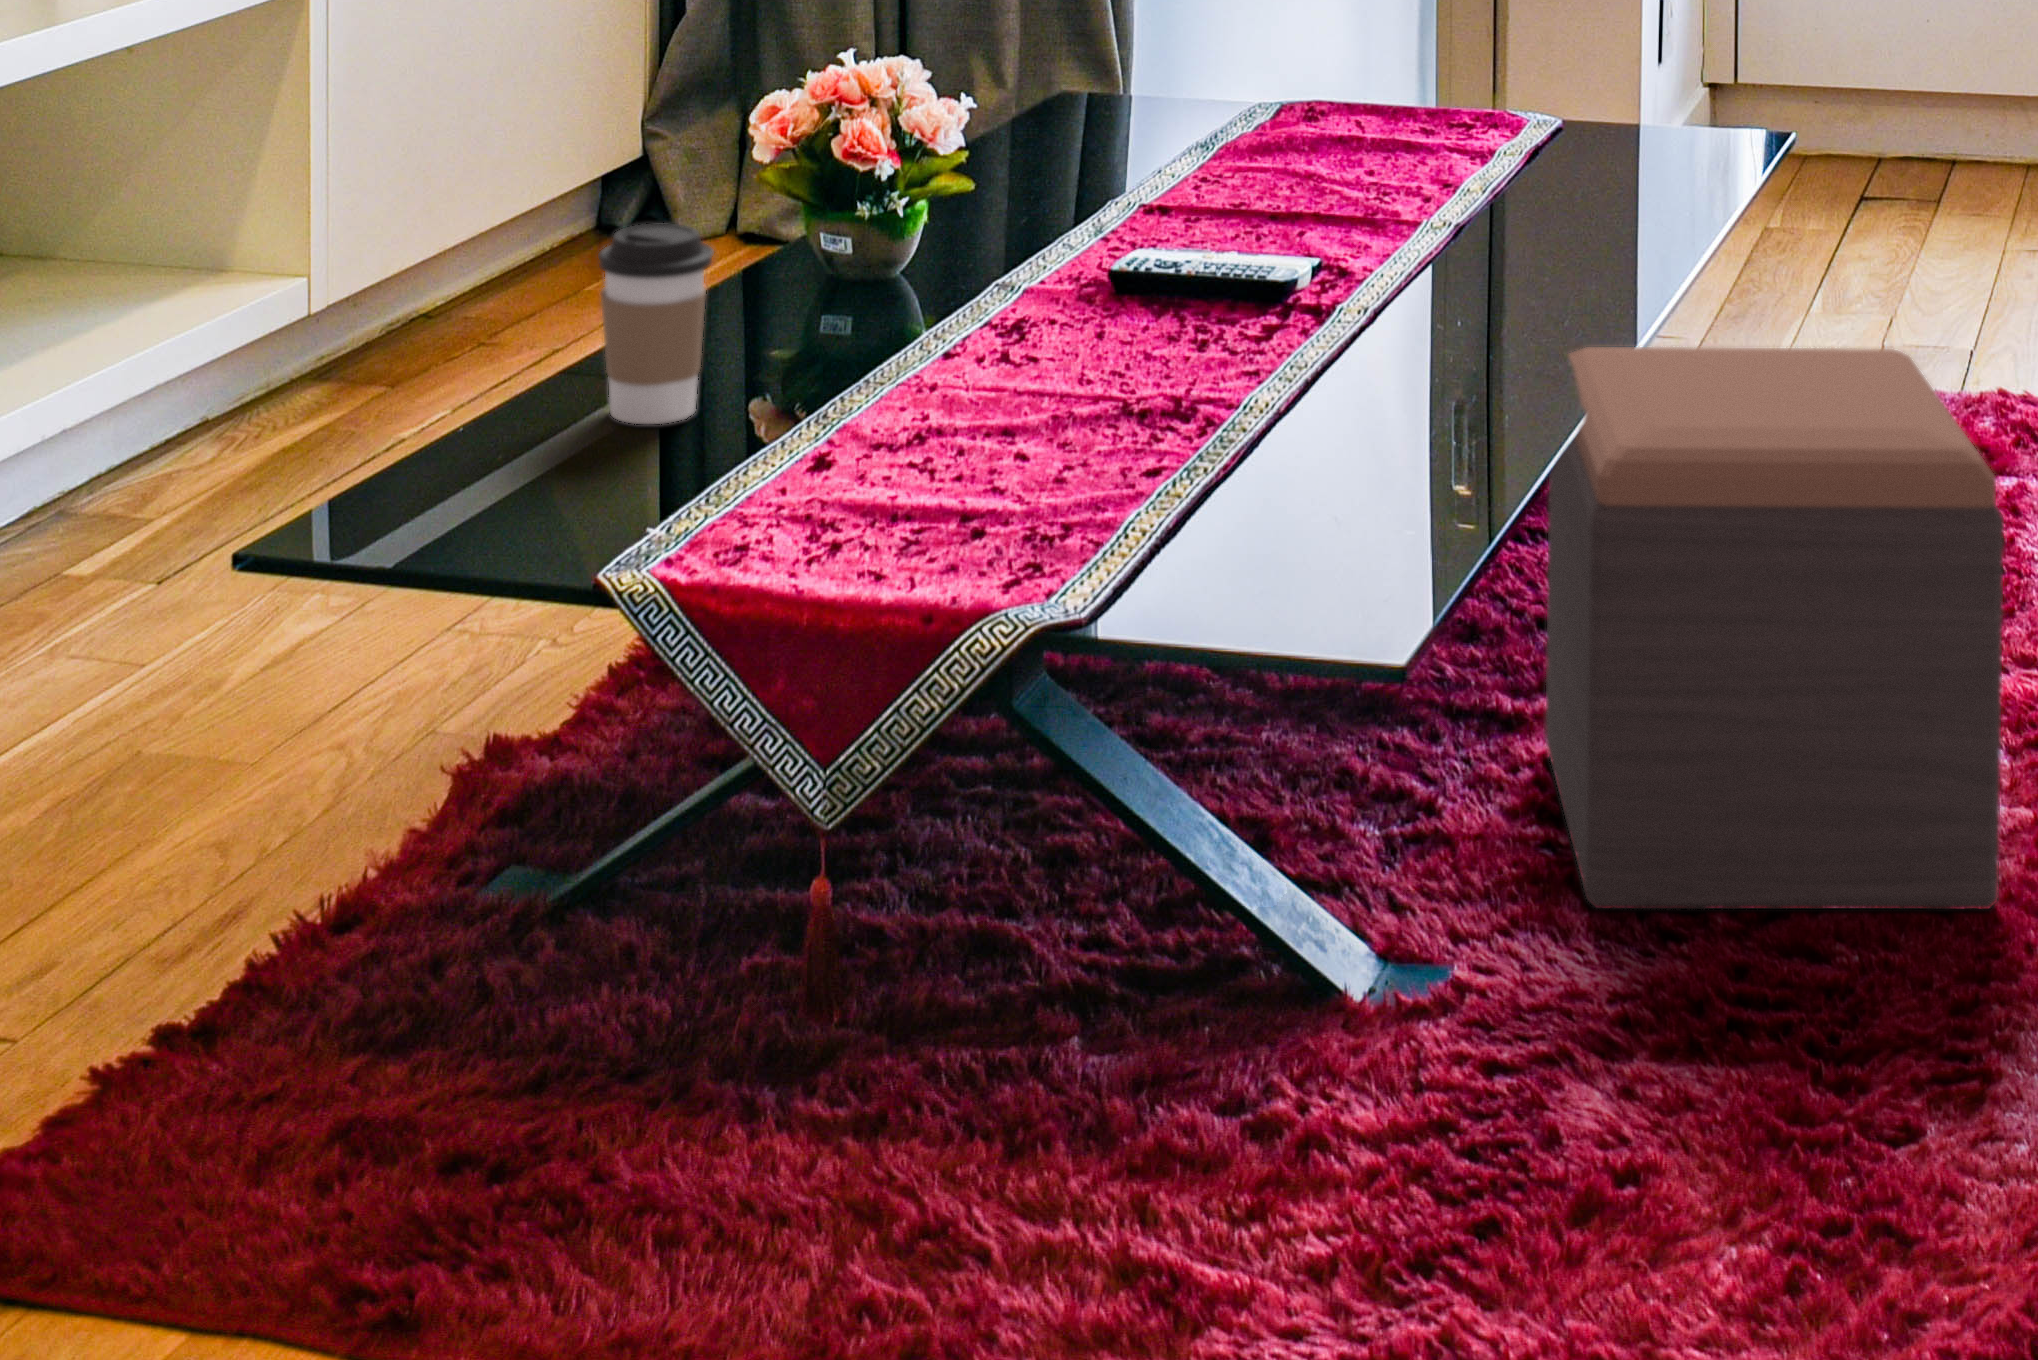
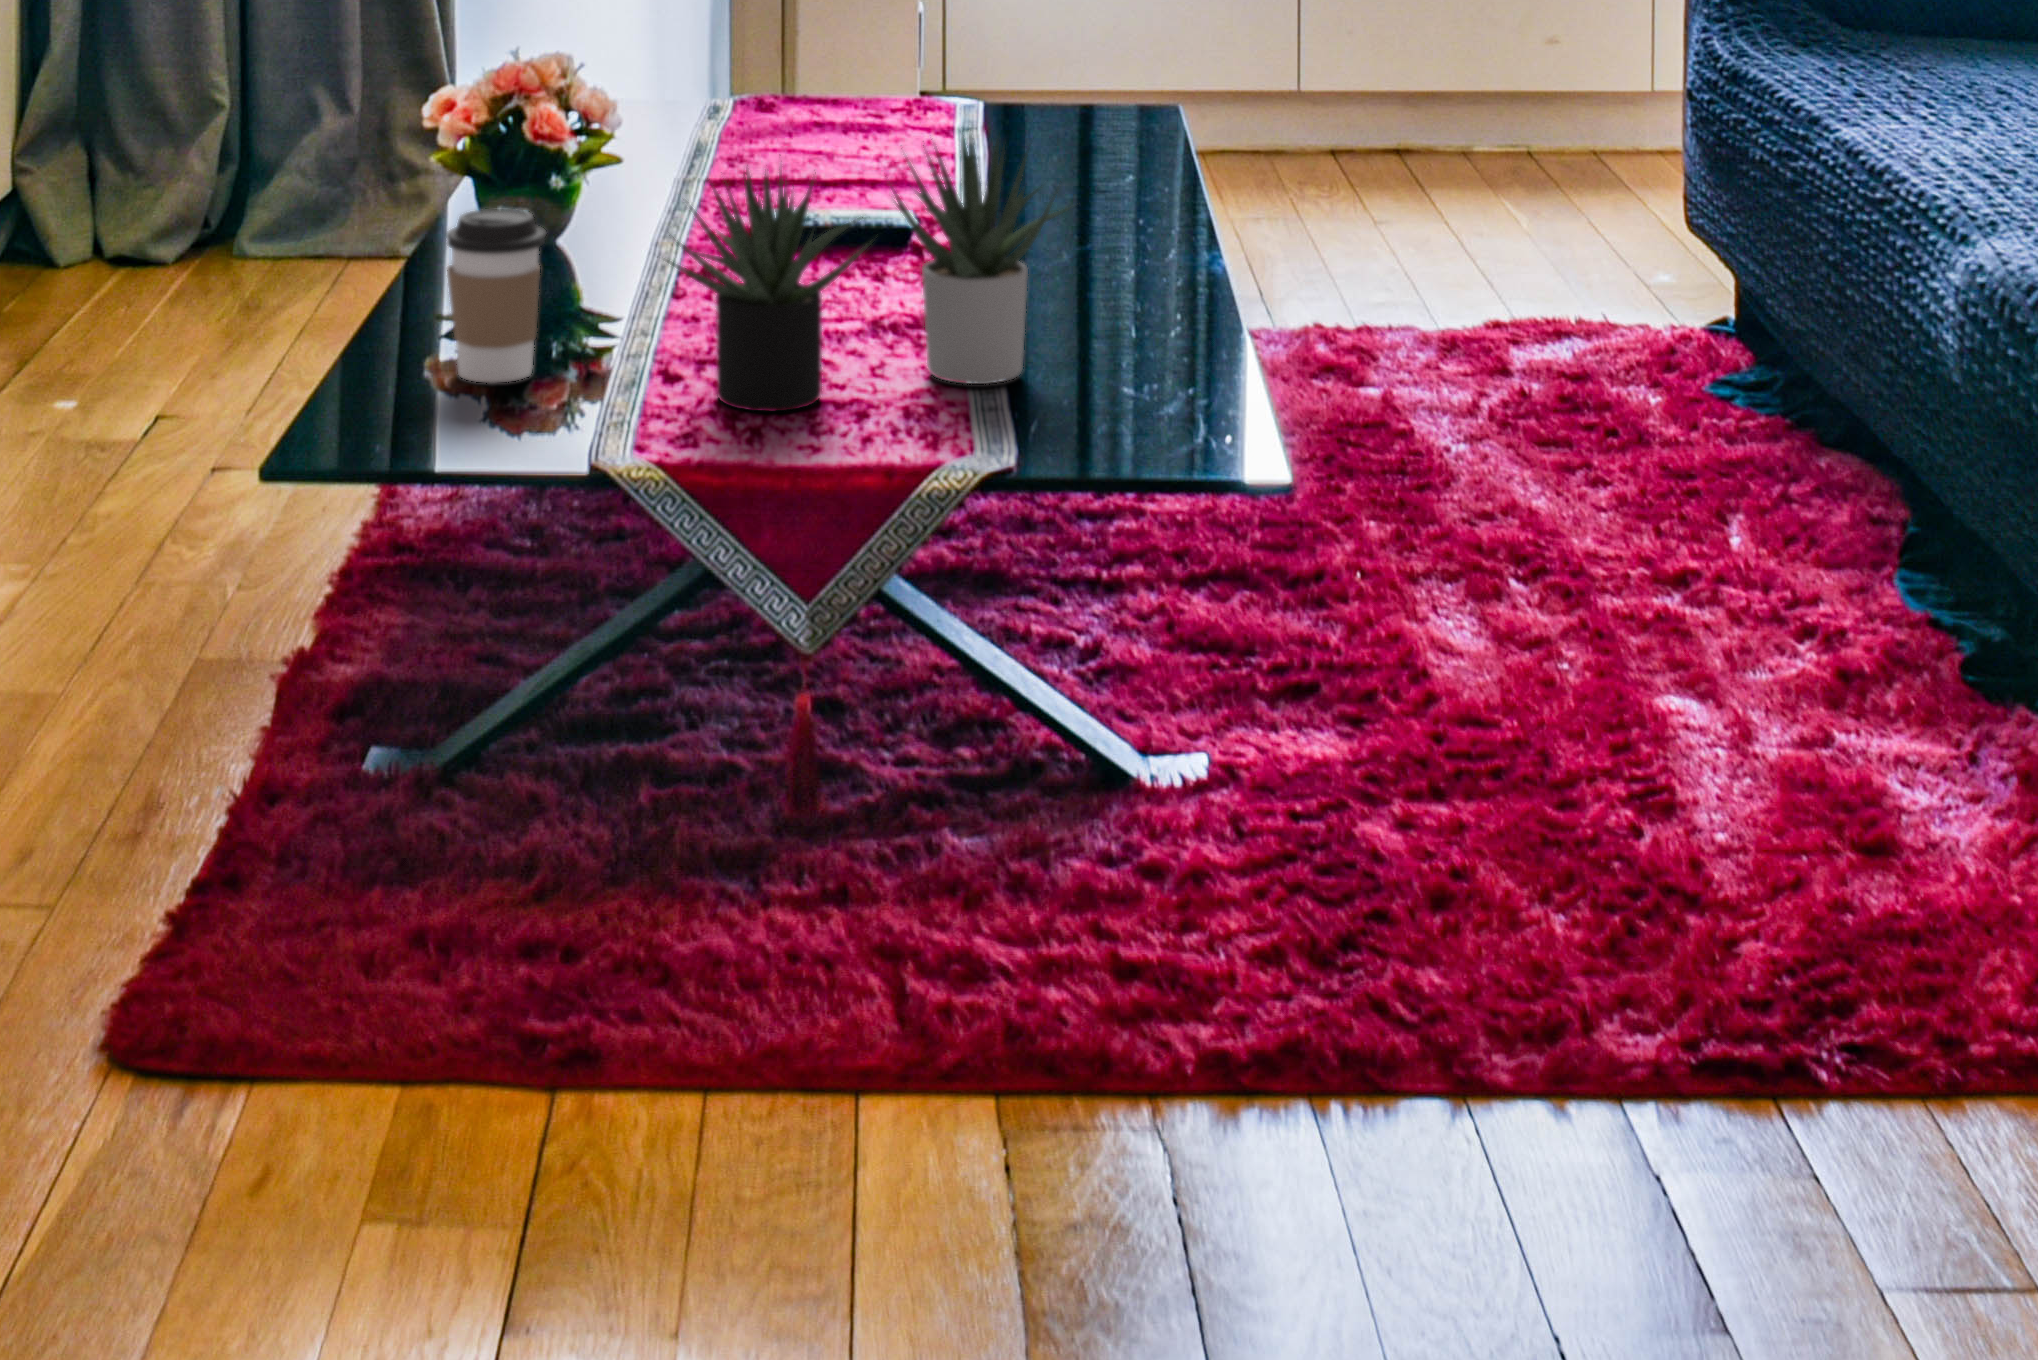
succulent plant: none [792,165,1330,489] -> present [670,136,1067,411]
footstool: present [1545,347,2004,909] -> none [1162,257,1594,724]

